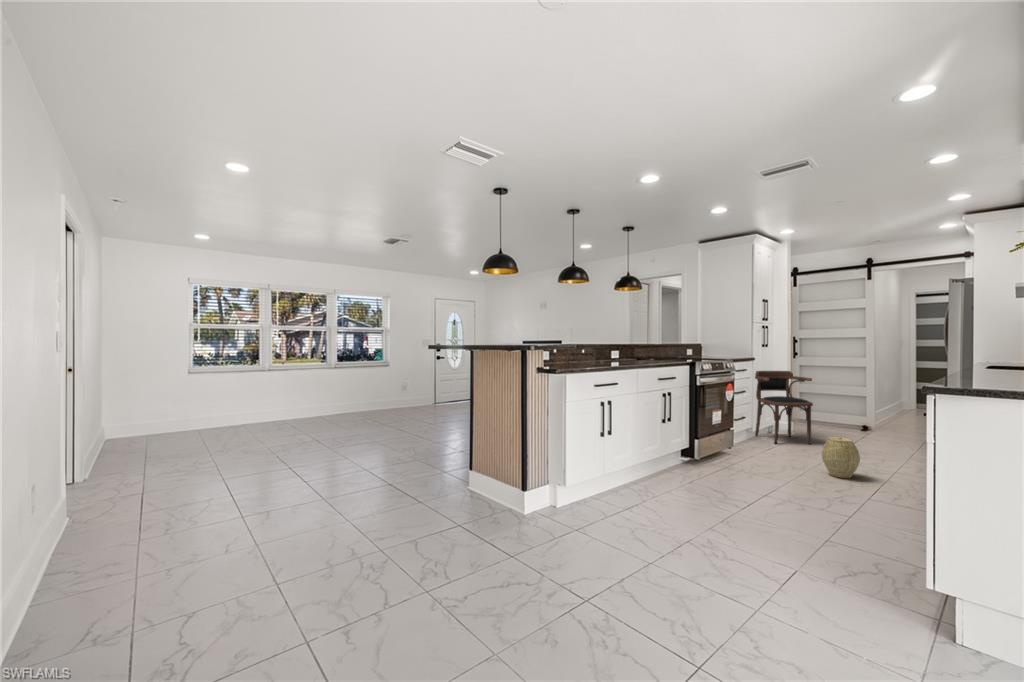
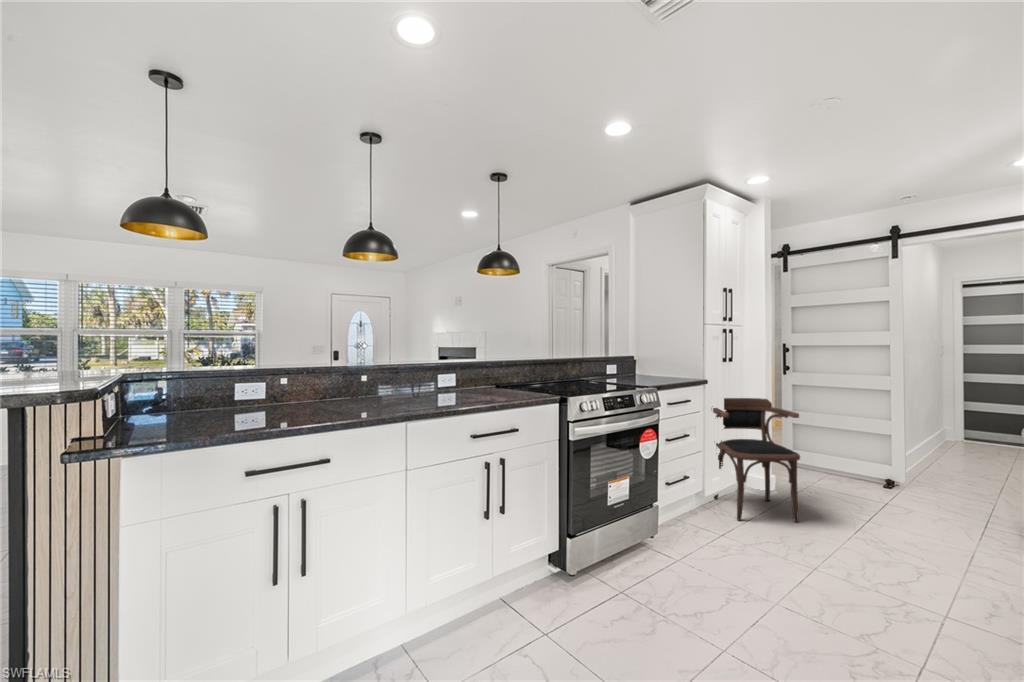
woven basket: present [822,437,860,478] -> none [798,553,877,649]

